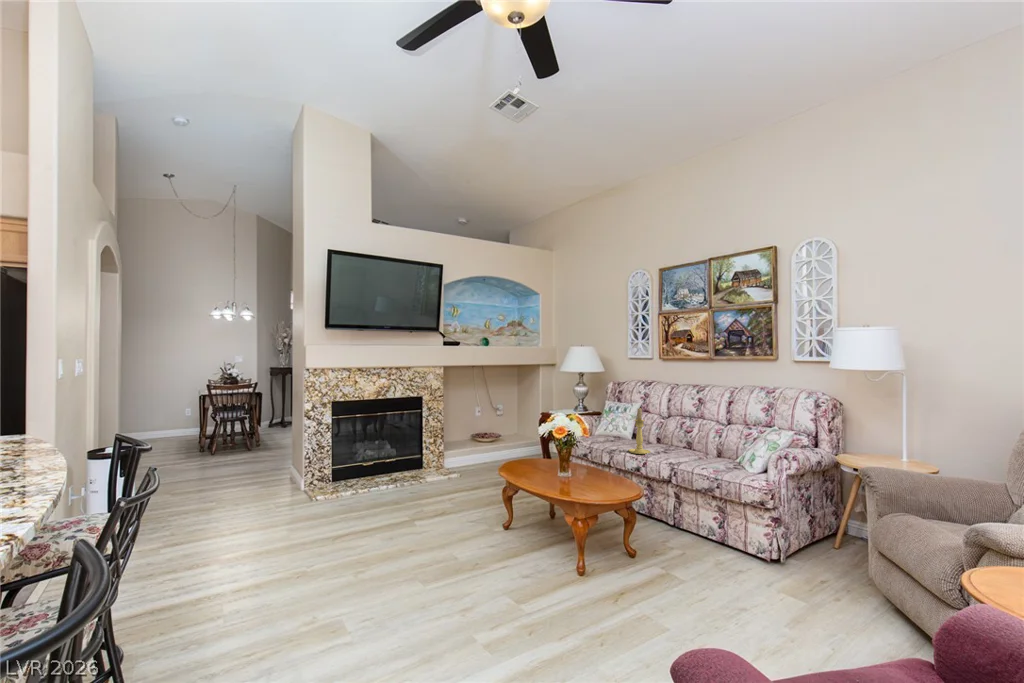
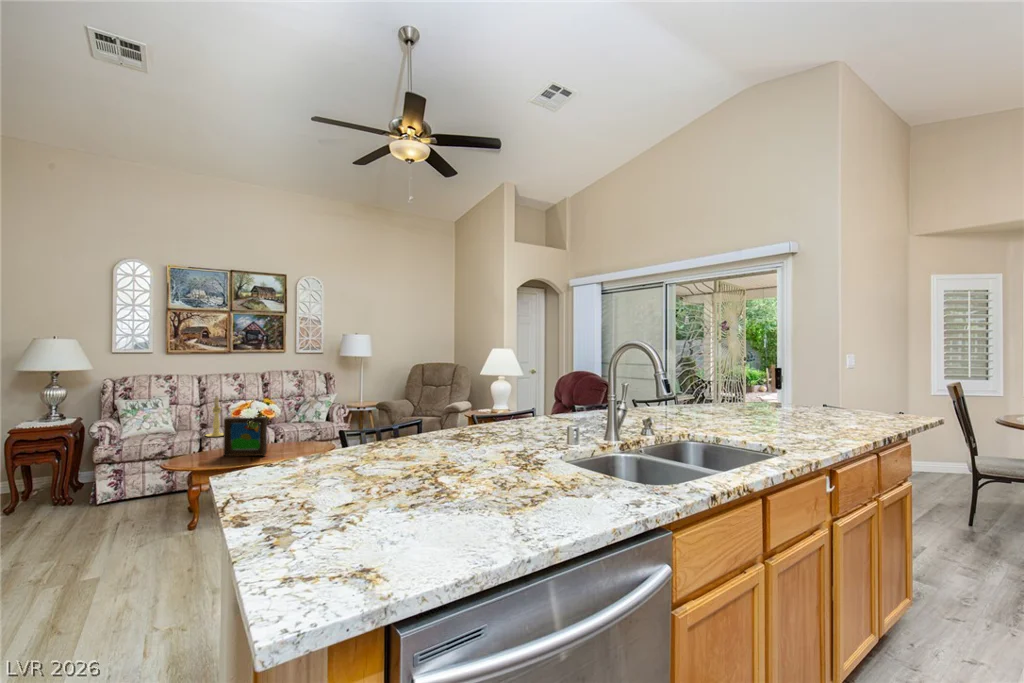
picture frame: none [549,427,567,479] -> present [223,417,267,456]

